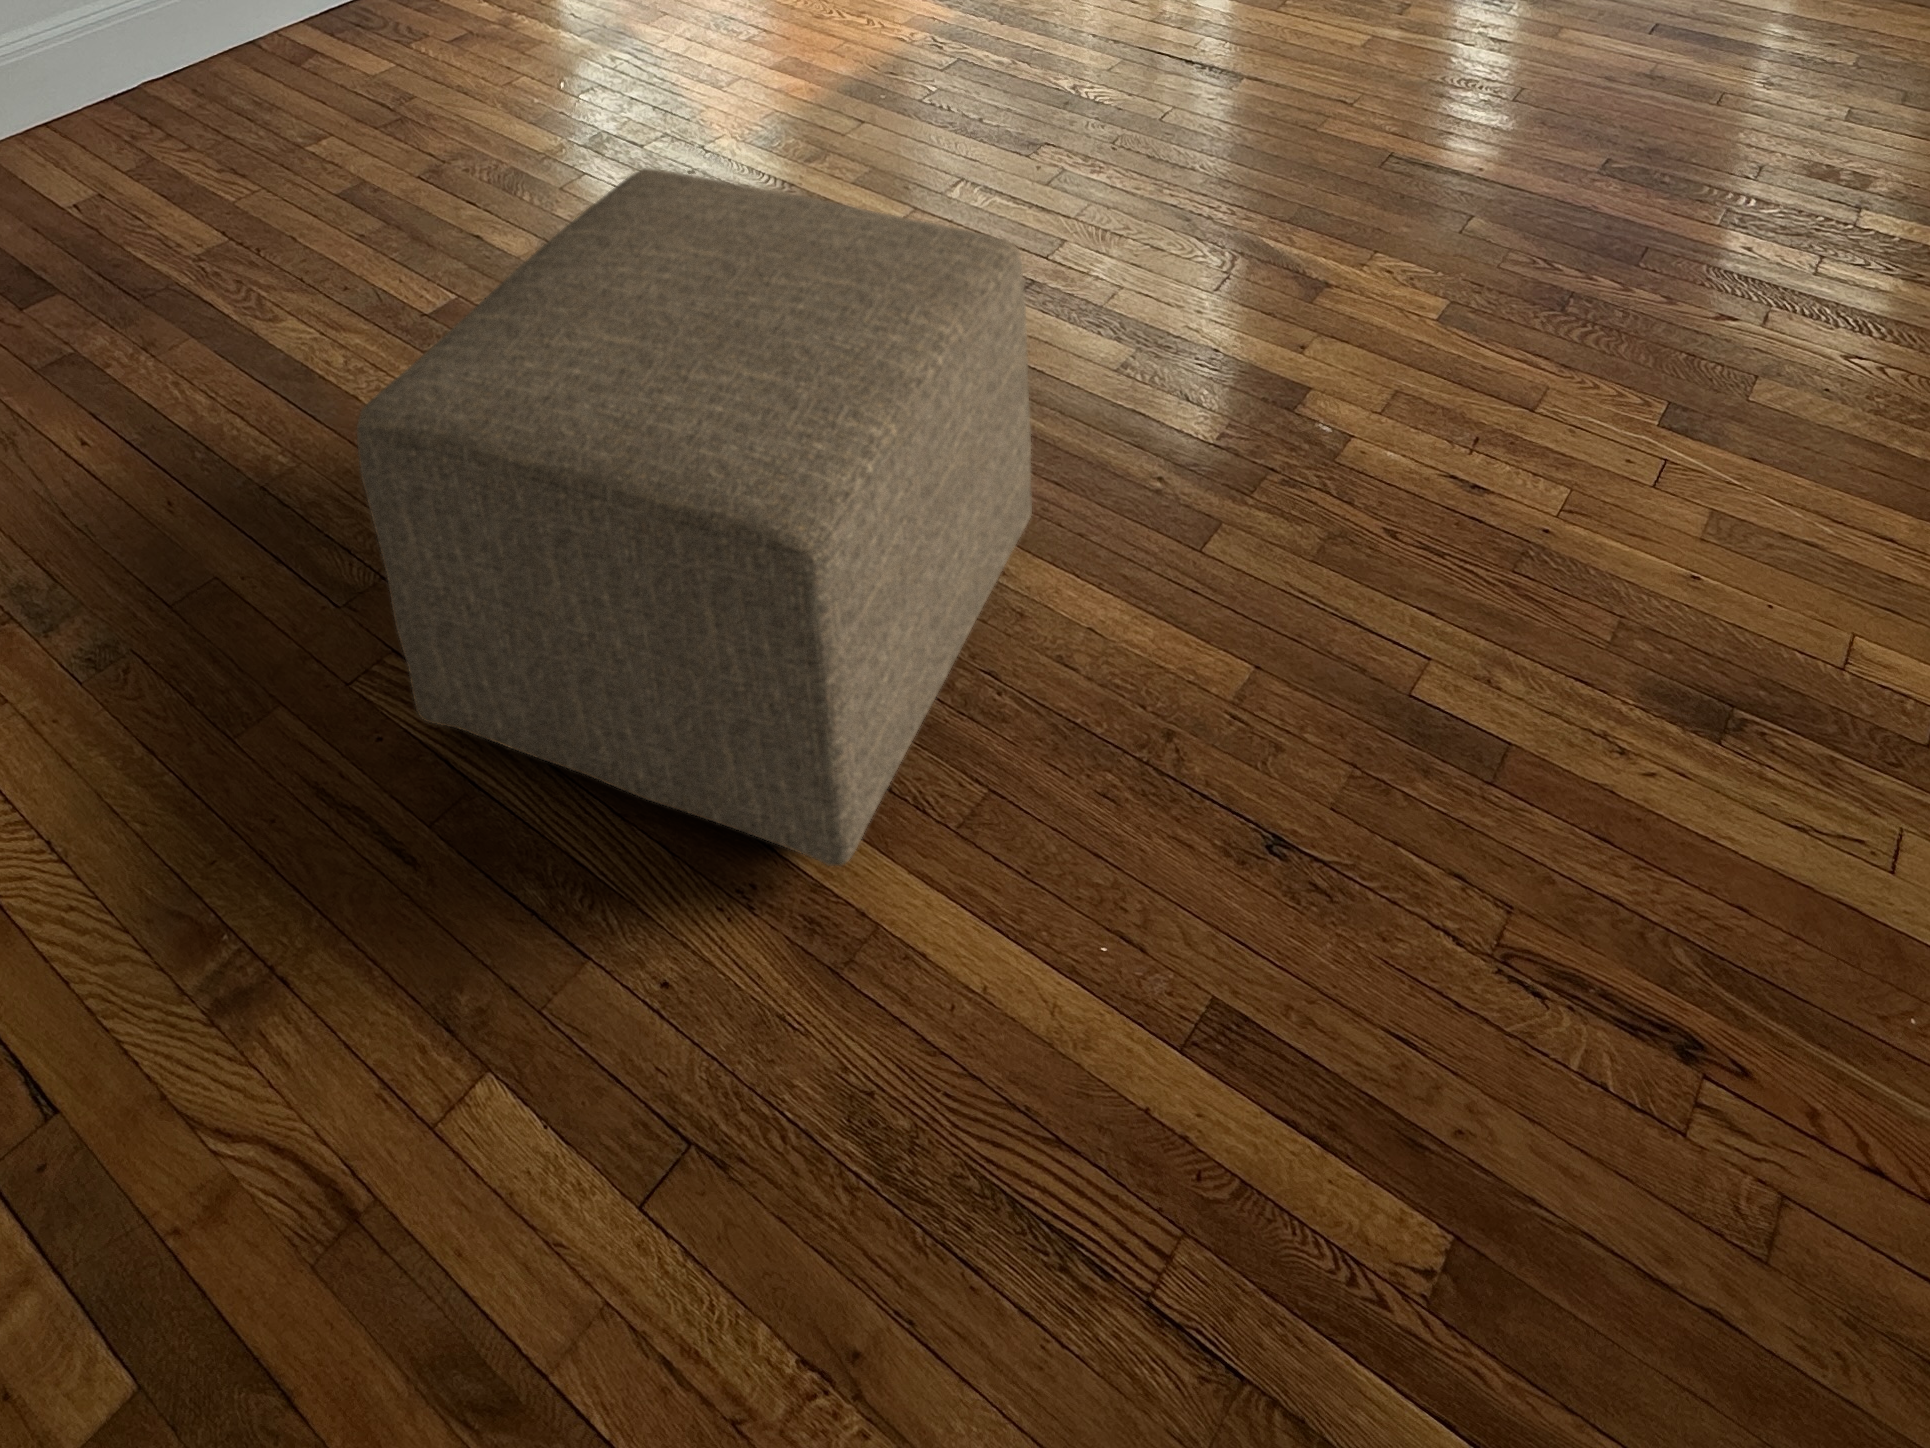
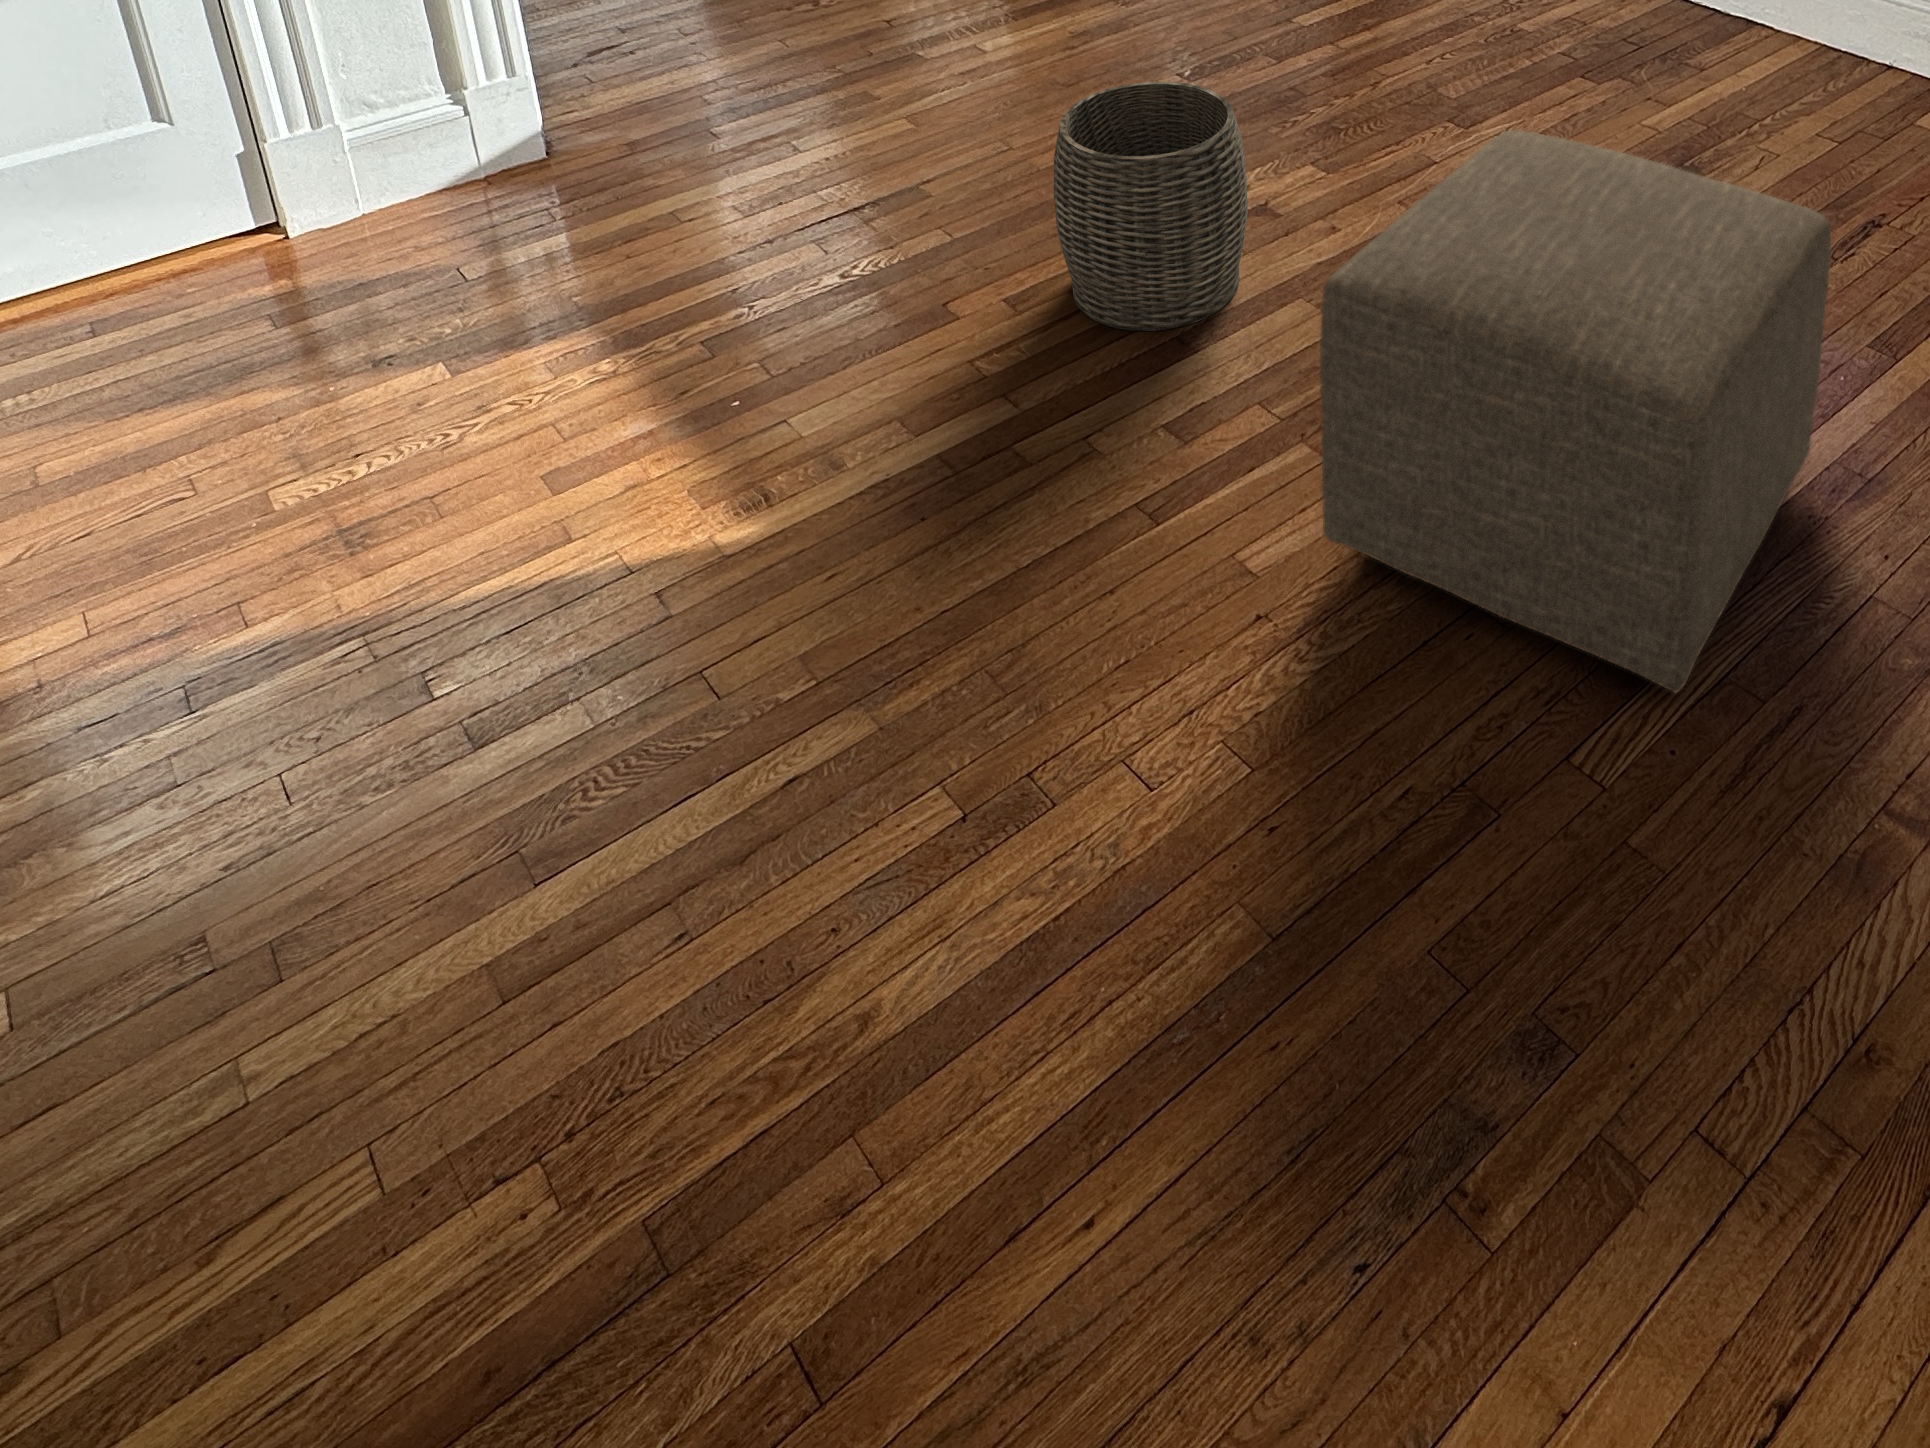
woven basket: none [1009,28,1218,304] -> present [1054,82,1248,331]

